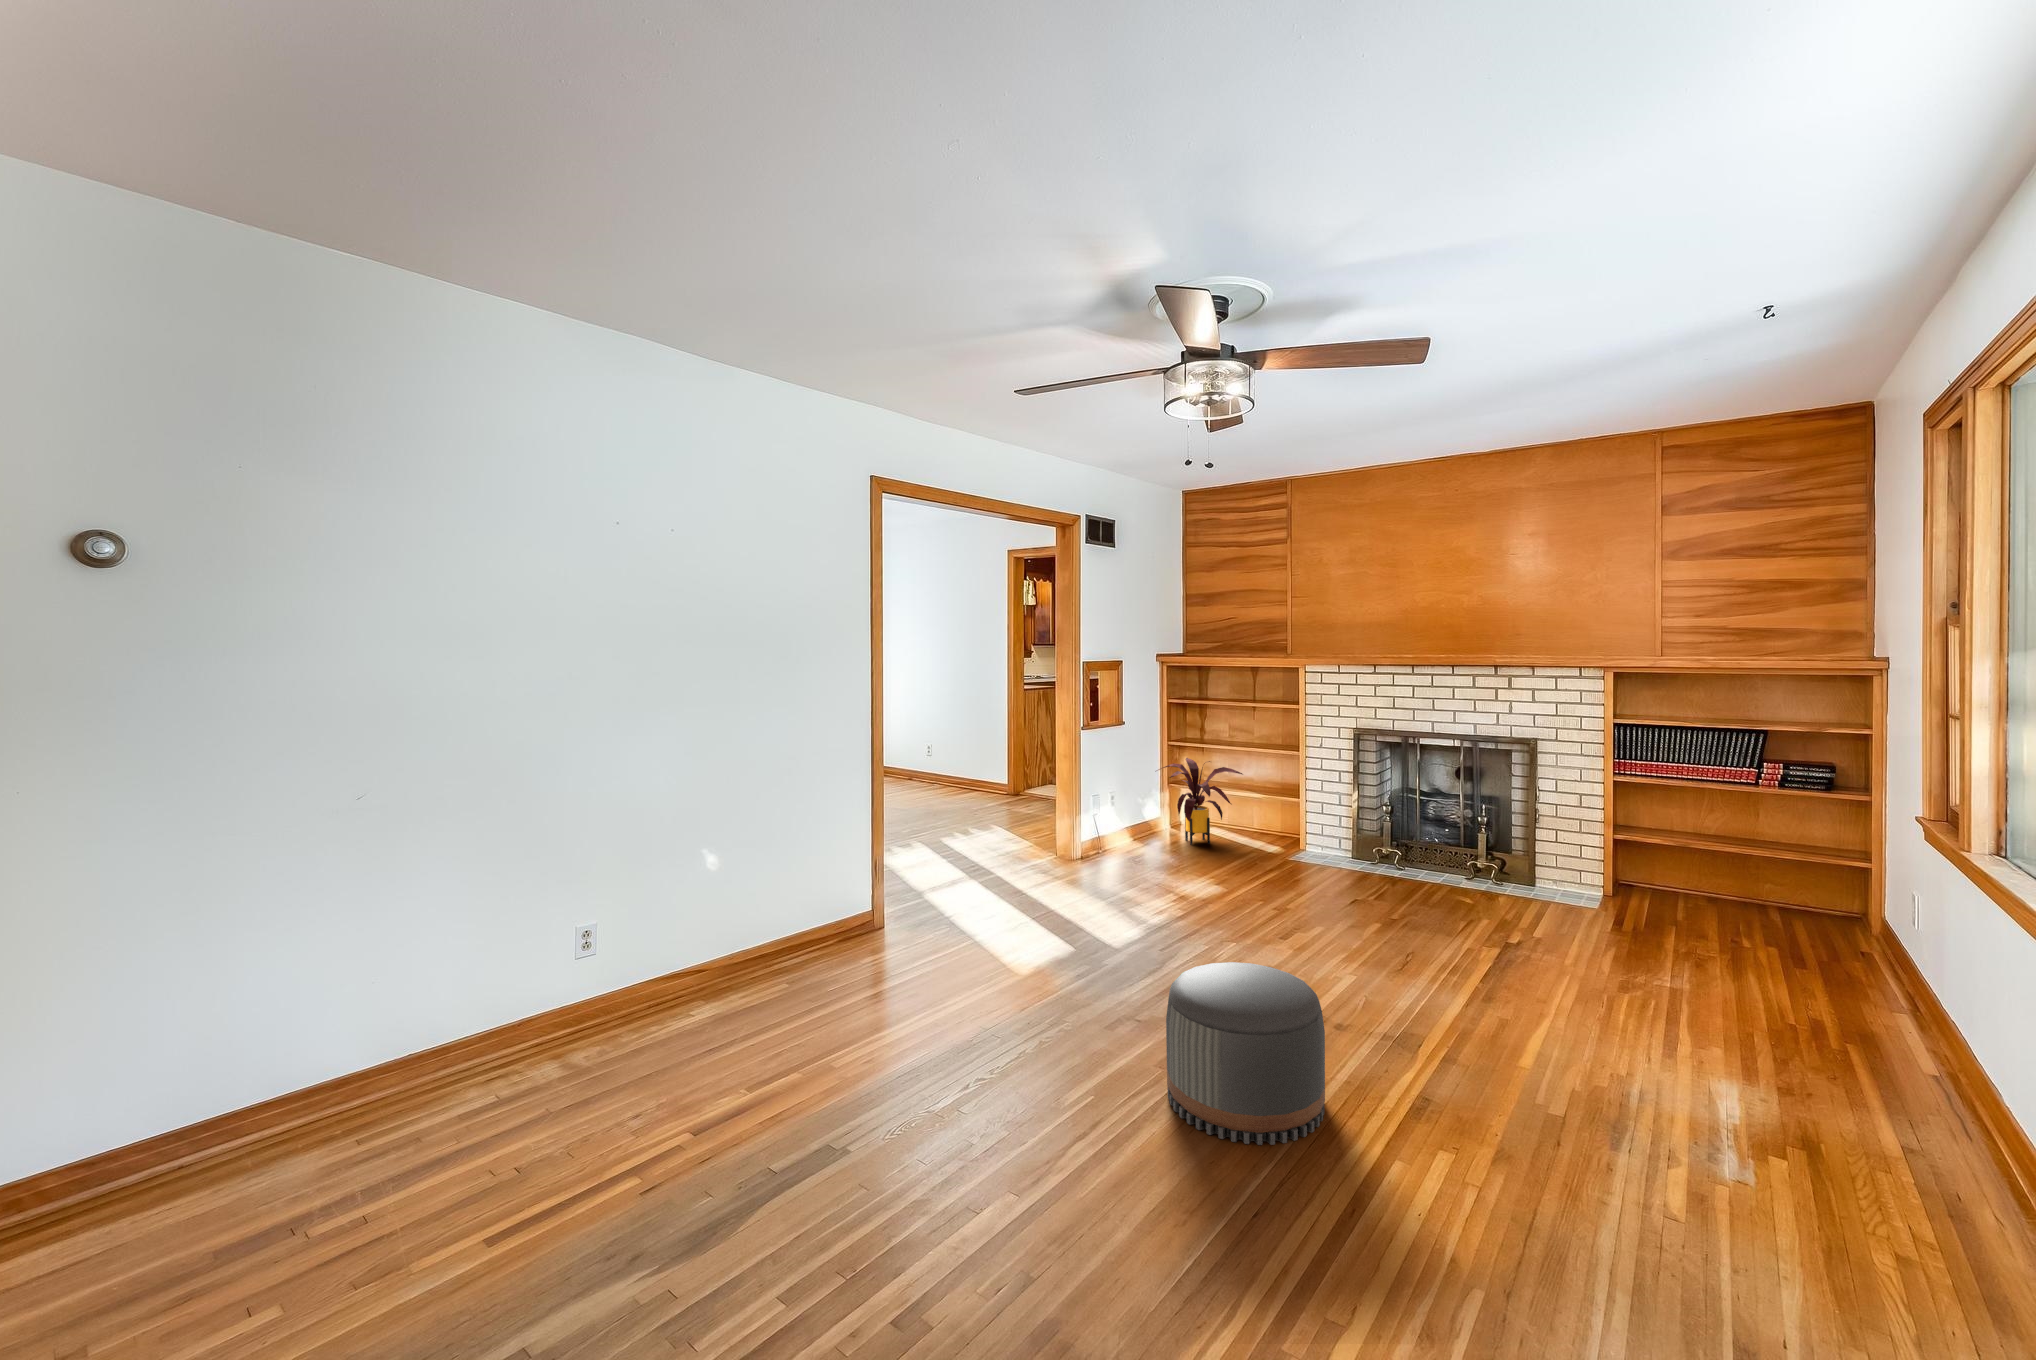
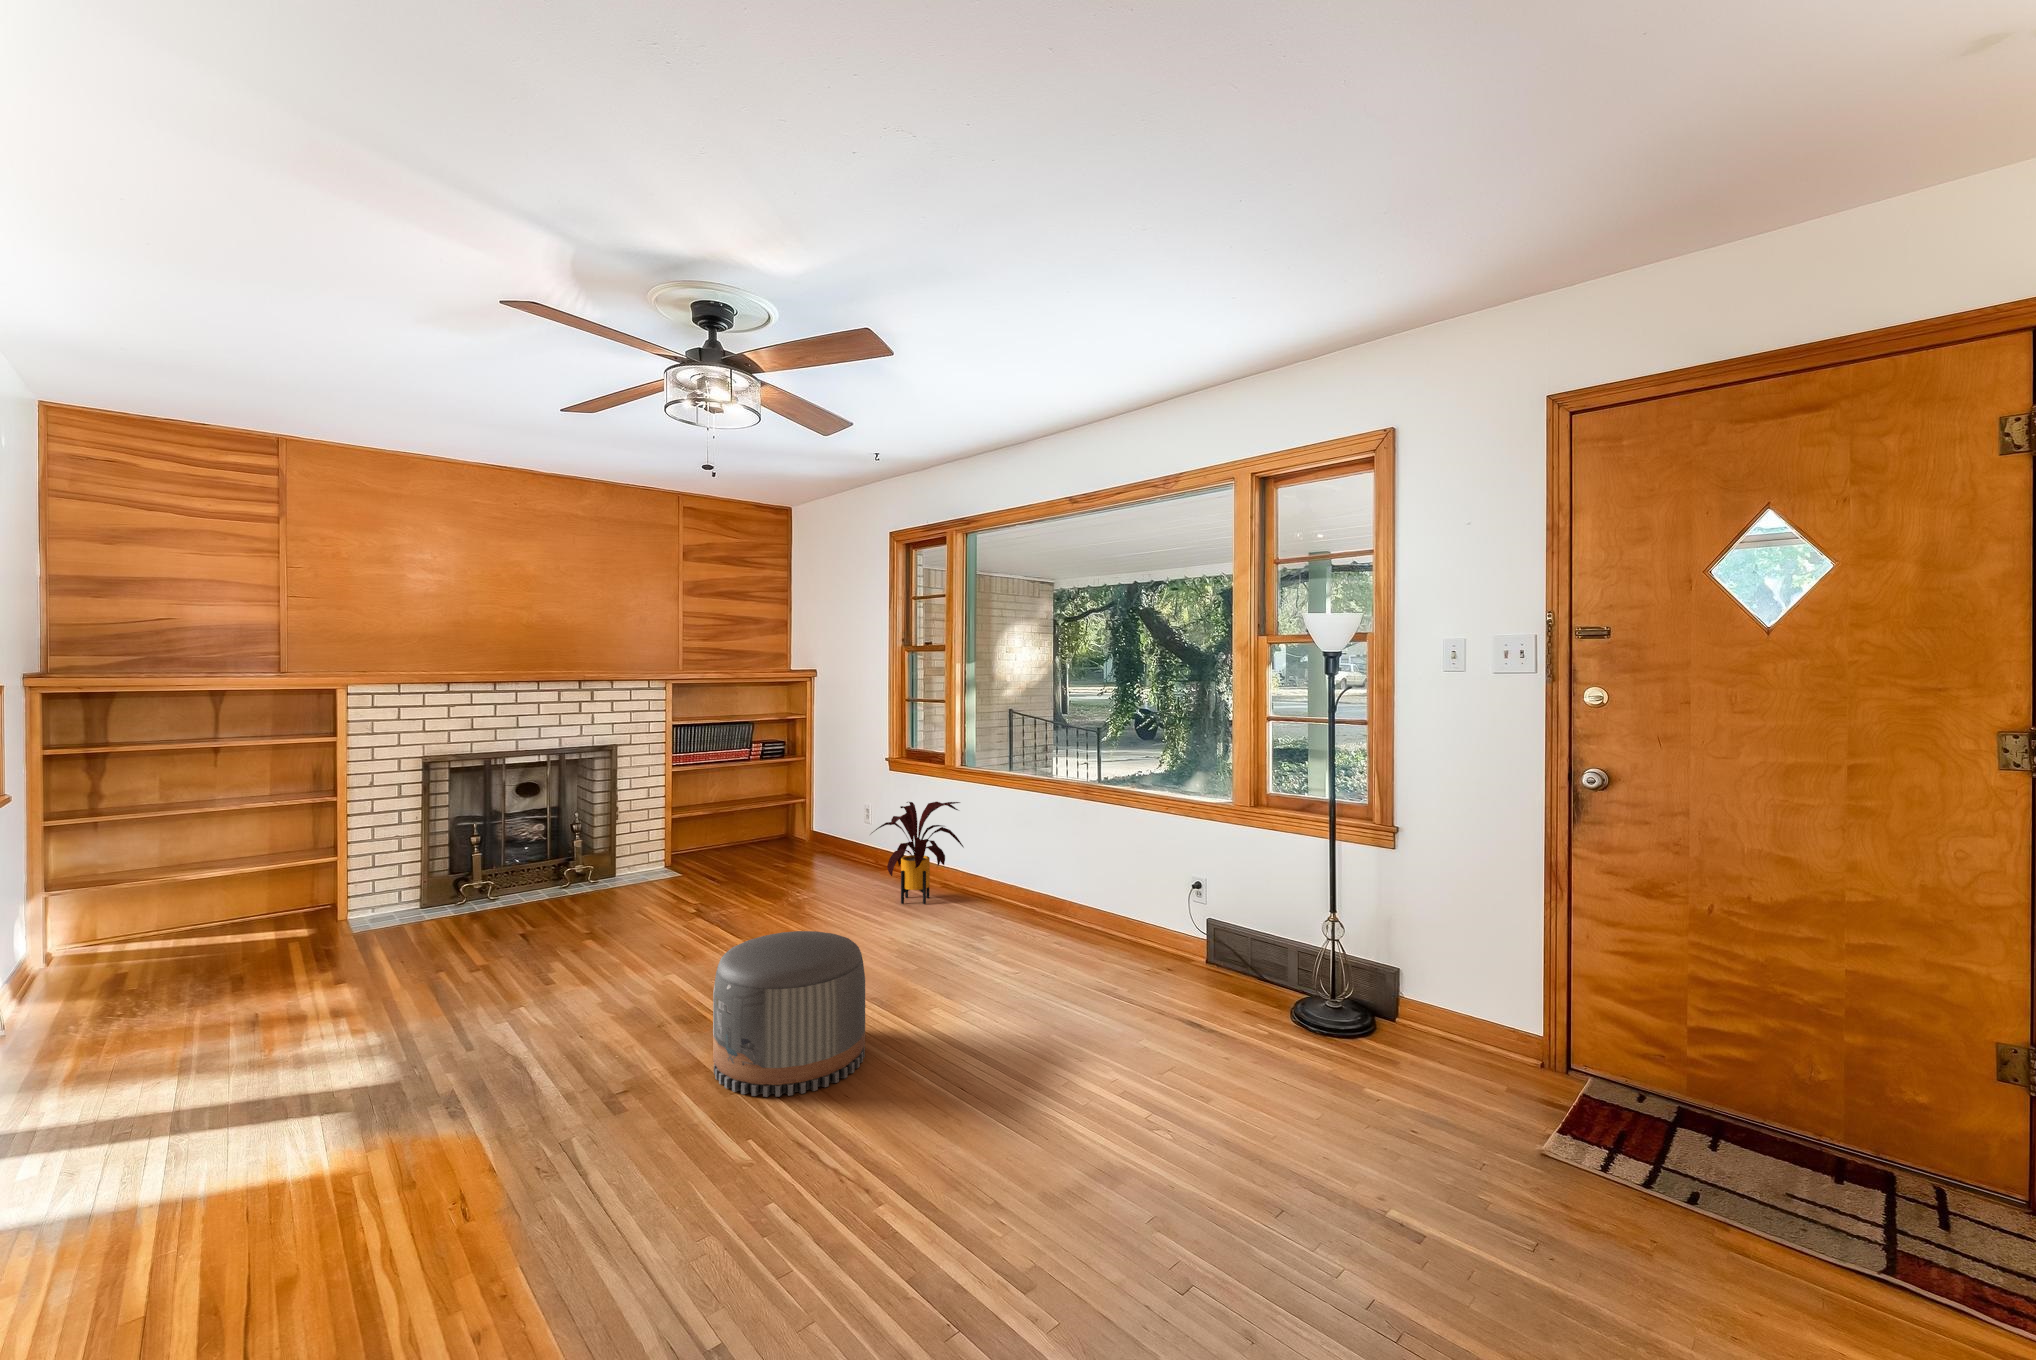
house plant: present [1157,758,1242,845] -> present [872,802,963,904]

